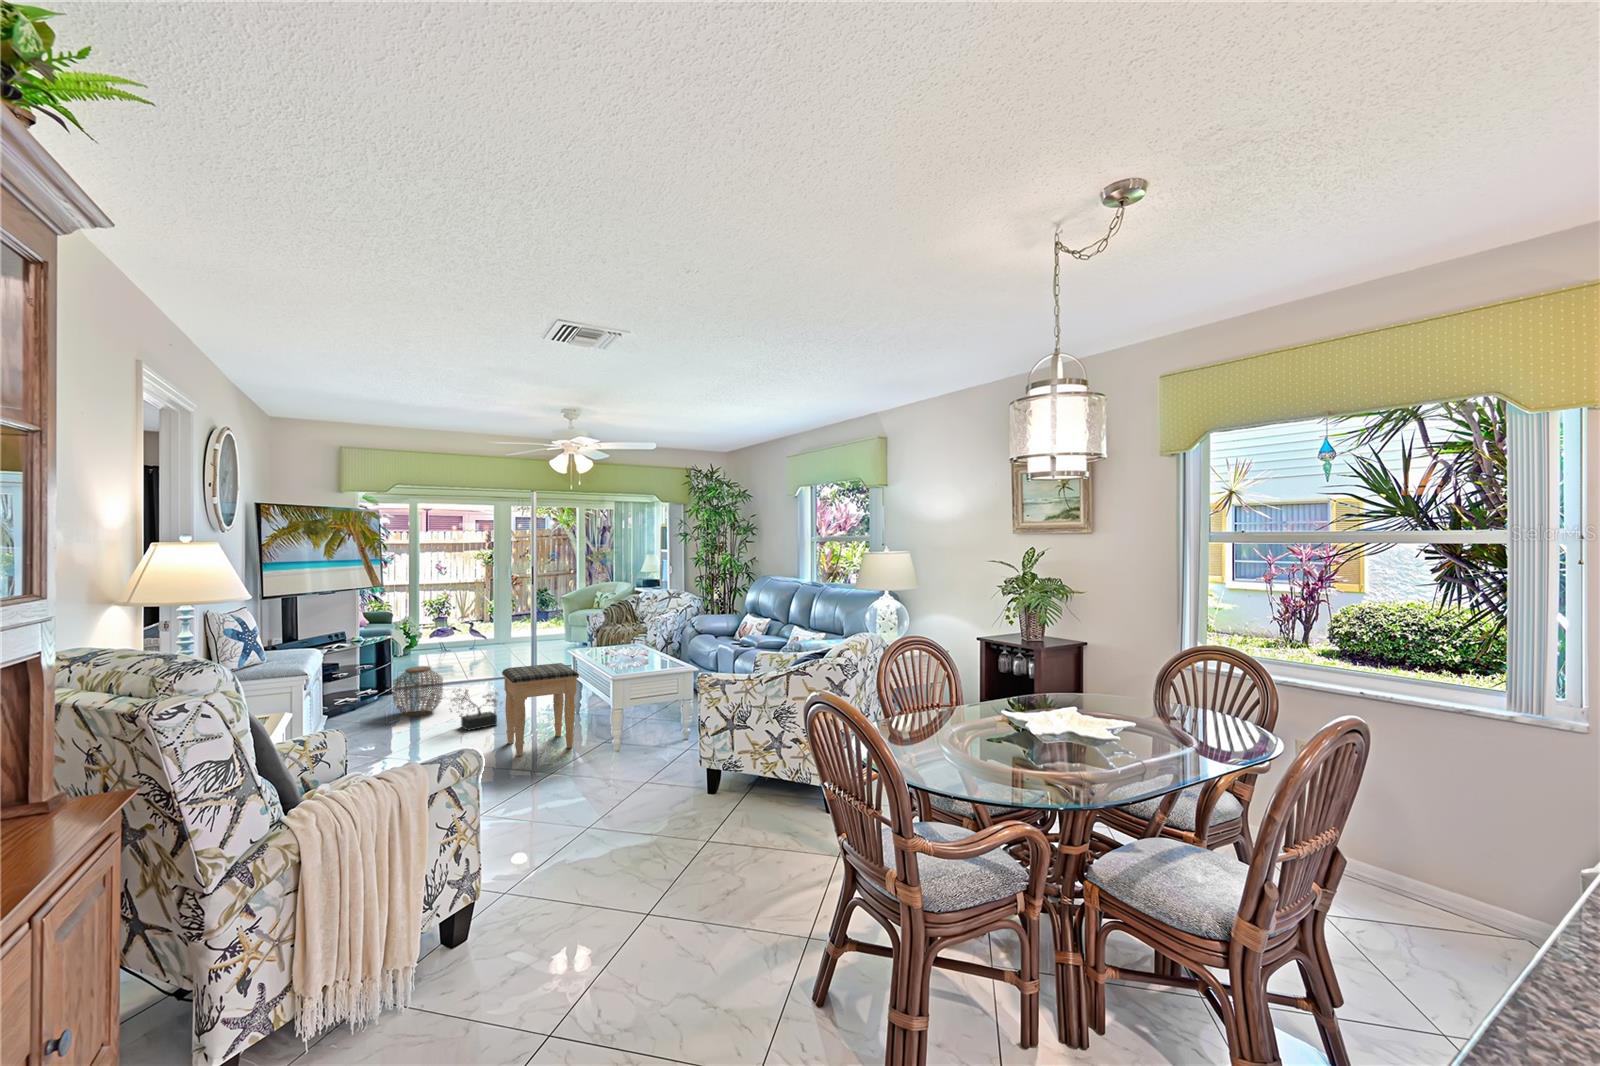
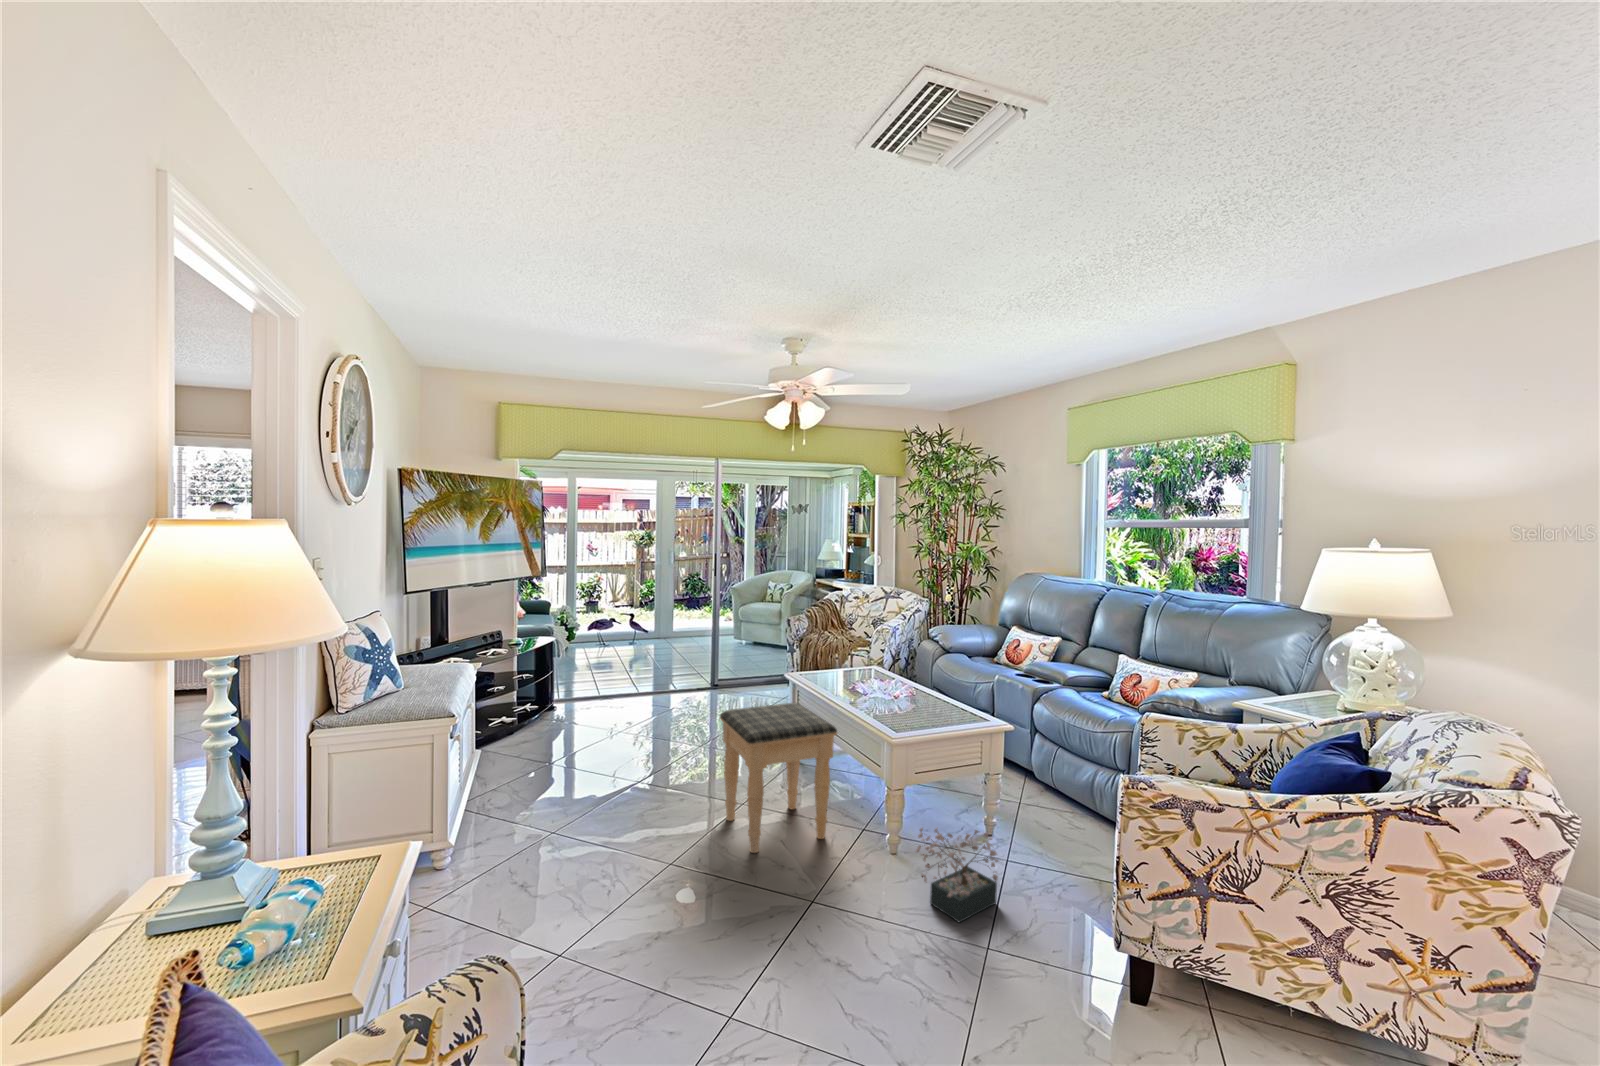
woven basket: present [393,666,443,716] -> none [561,684,621,752]
decorative plant: present [450,689,502,730] -> present [916,828,998,922]

